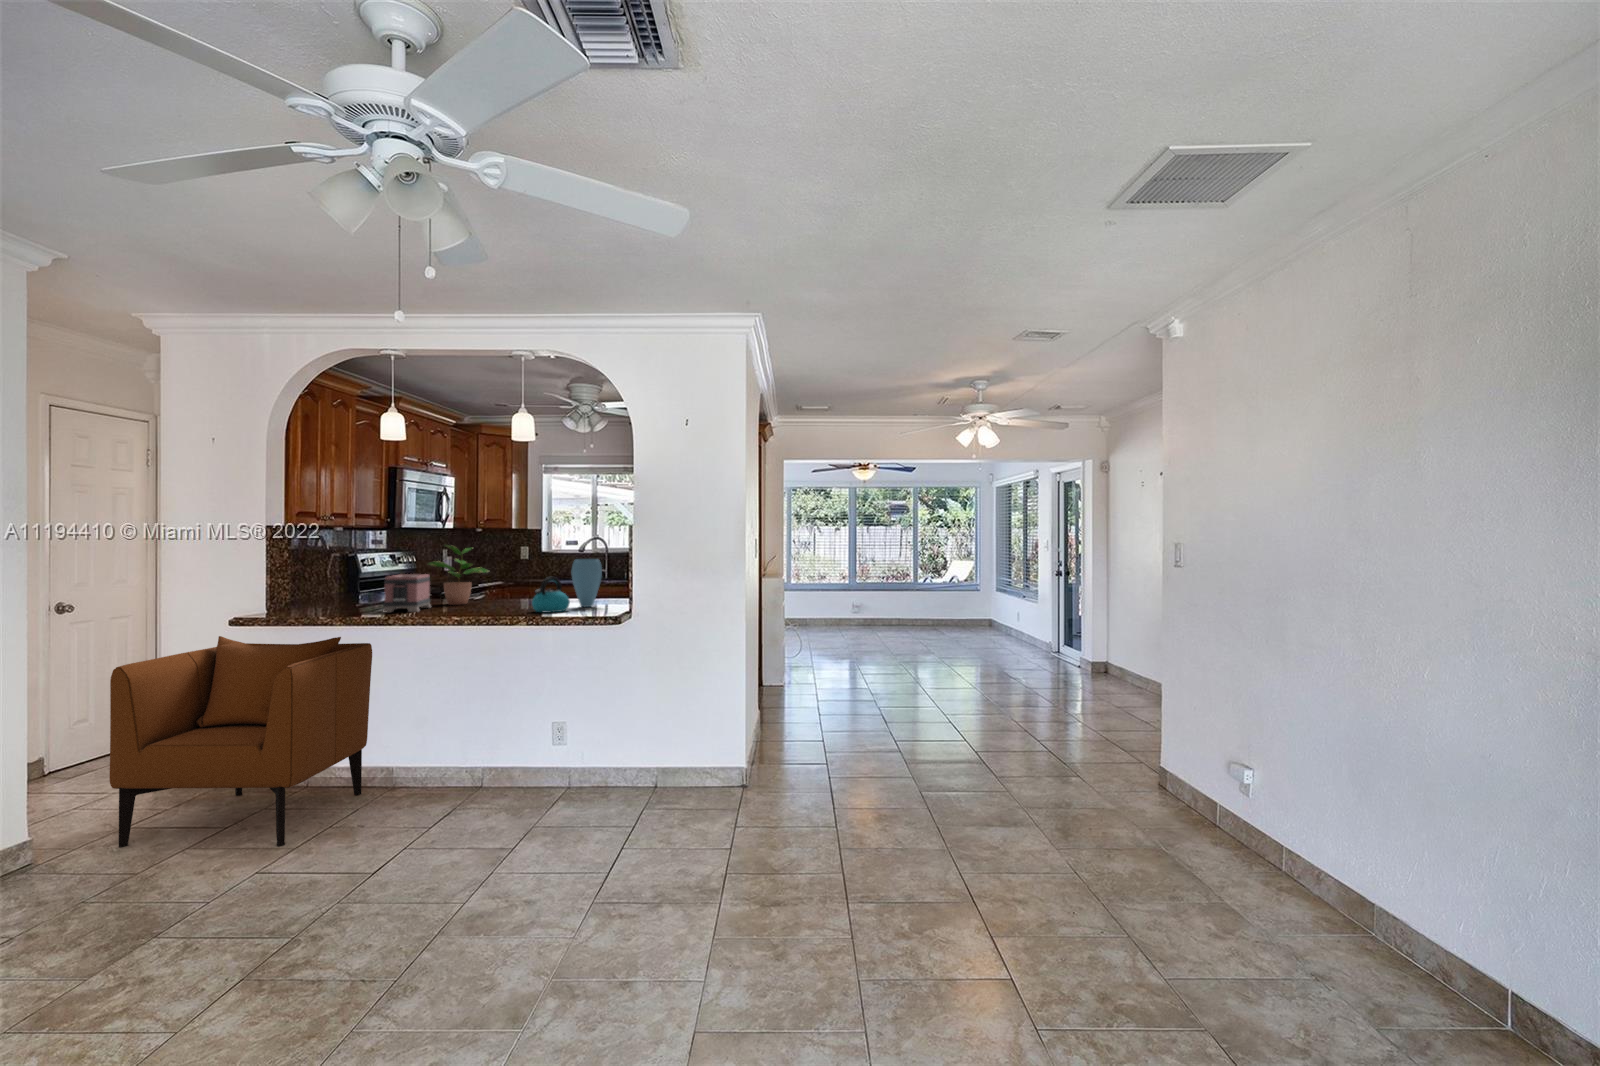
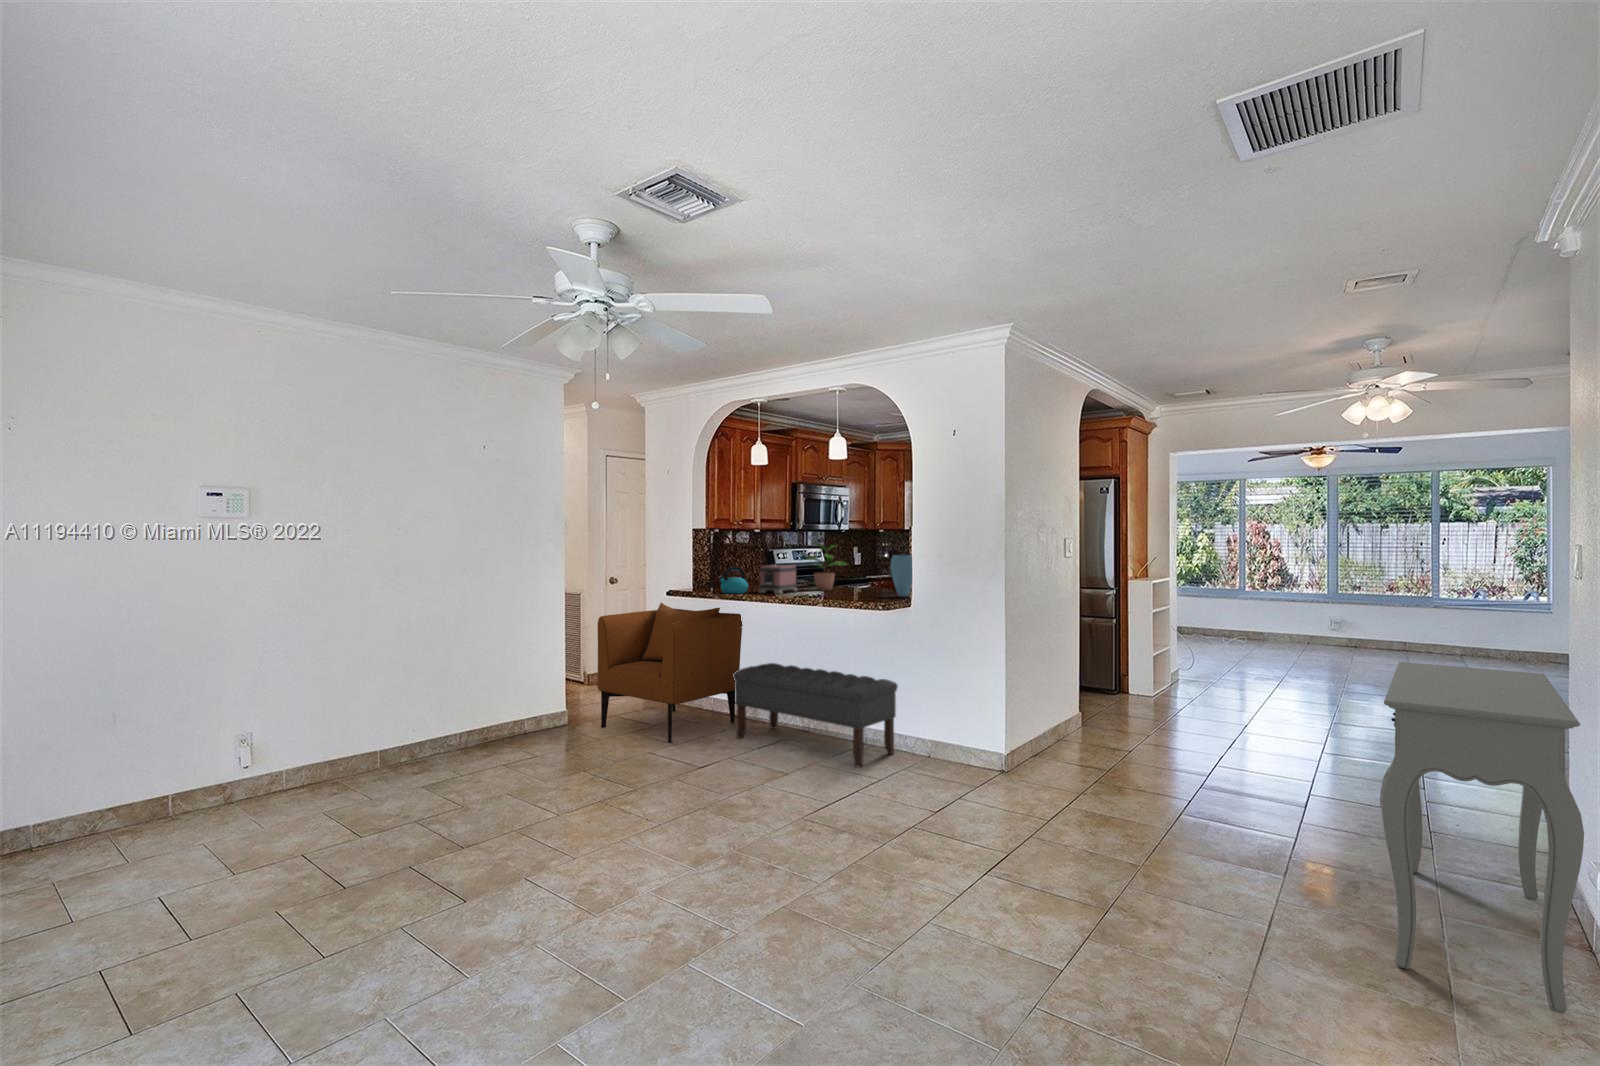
kettle: present [532,577,570,613] -> present [718,567,748,594]
console table: none [1086,639,1291,886] -> present [1380,662,1584,1013]
bench: none [382,705,618,819] -> present [733,663,897,767]

